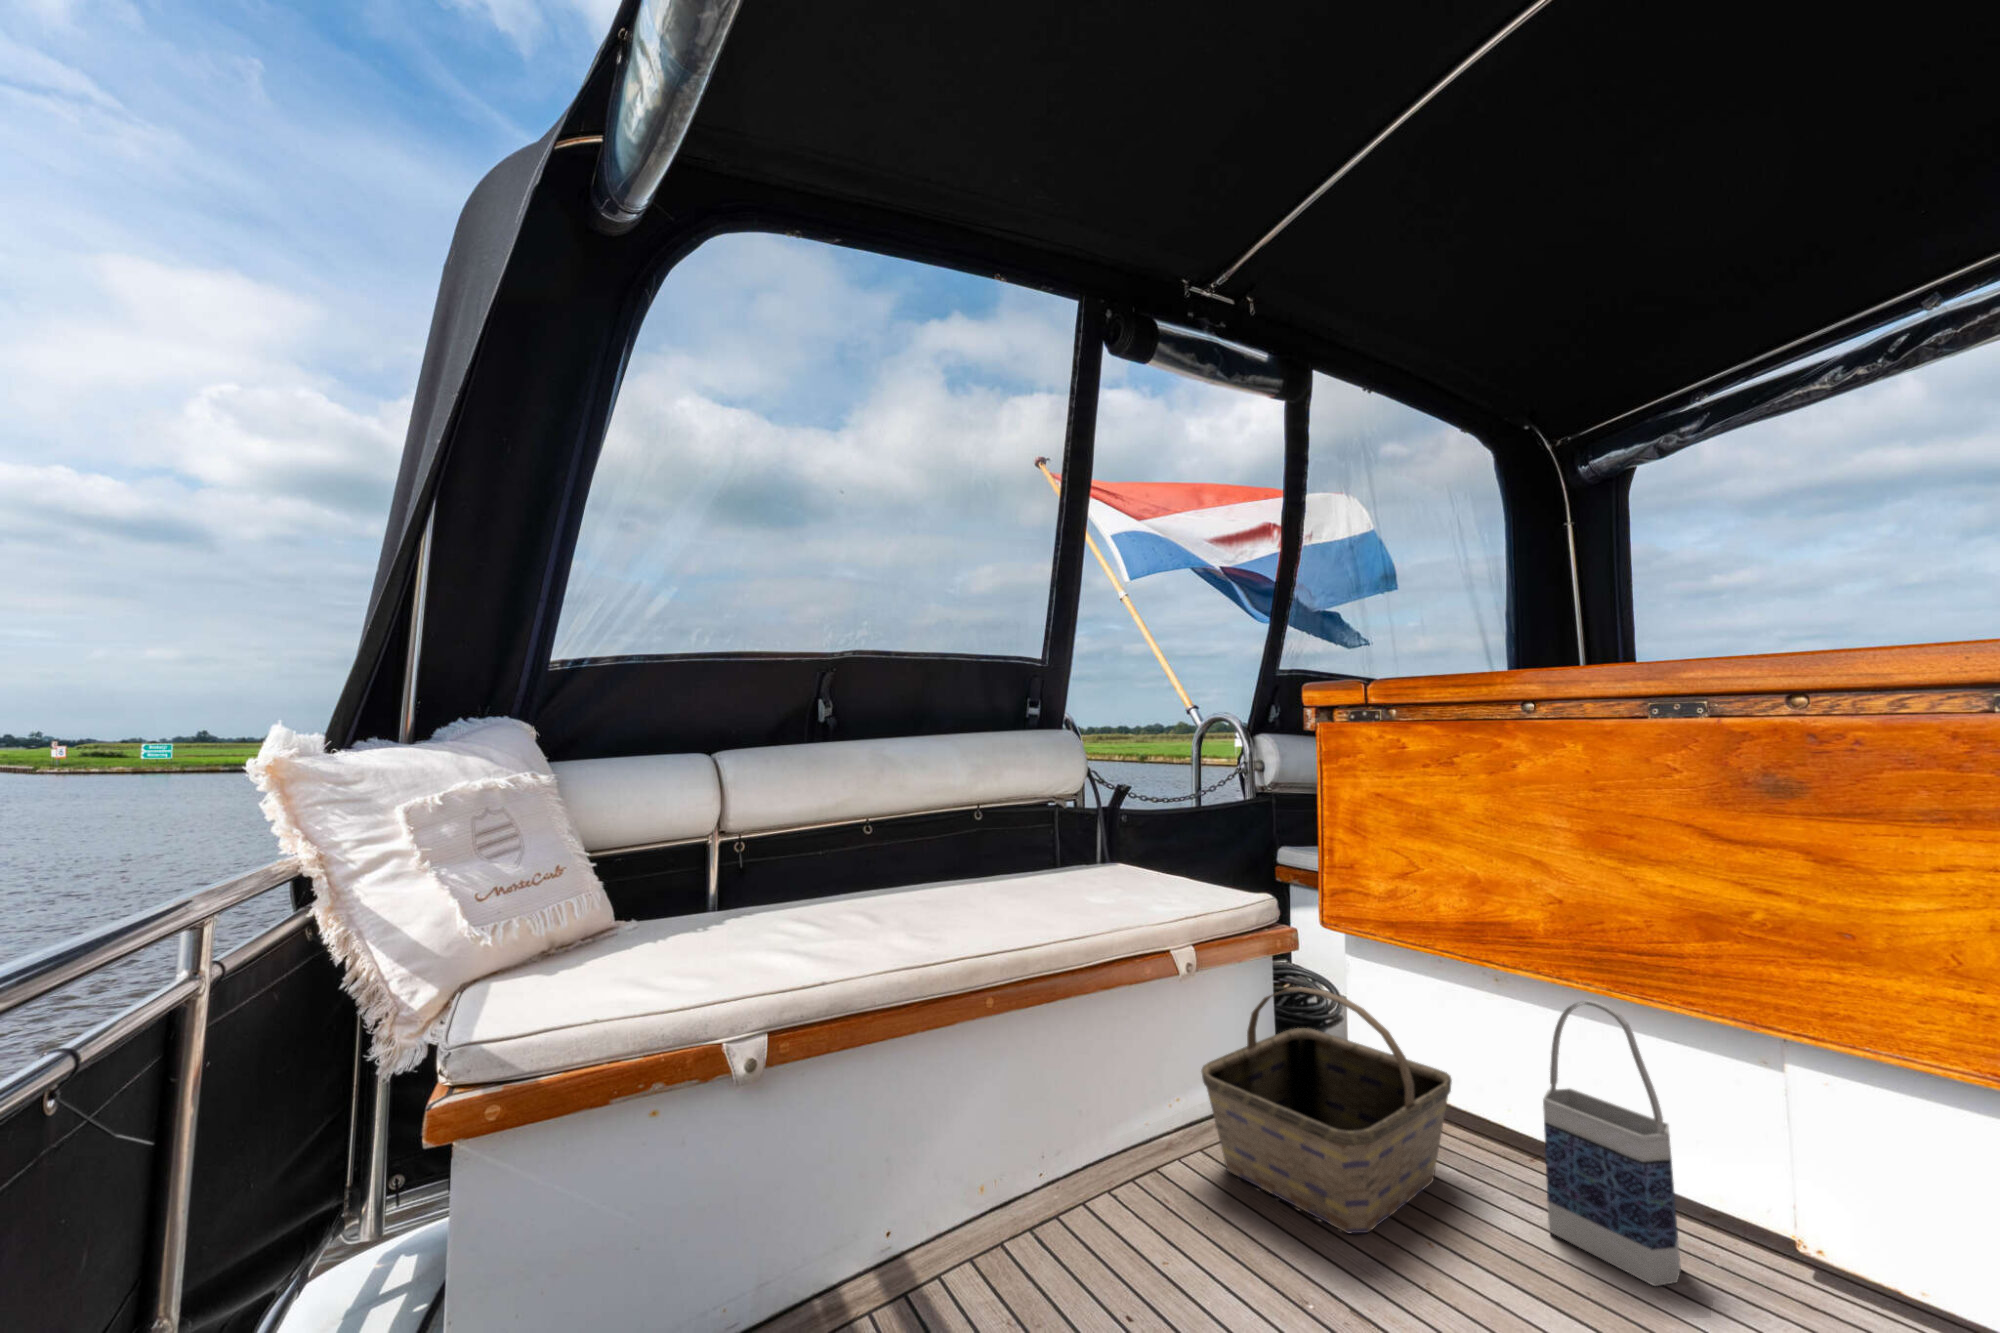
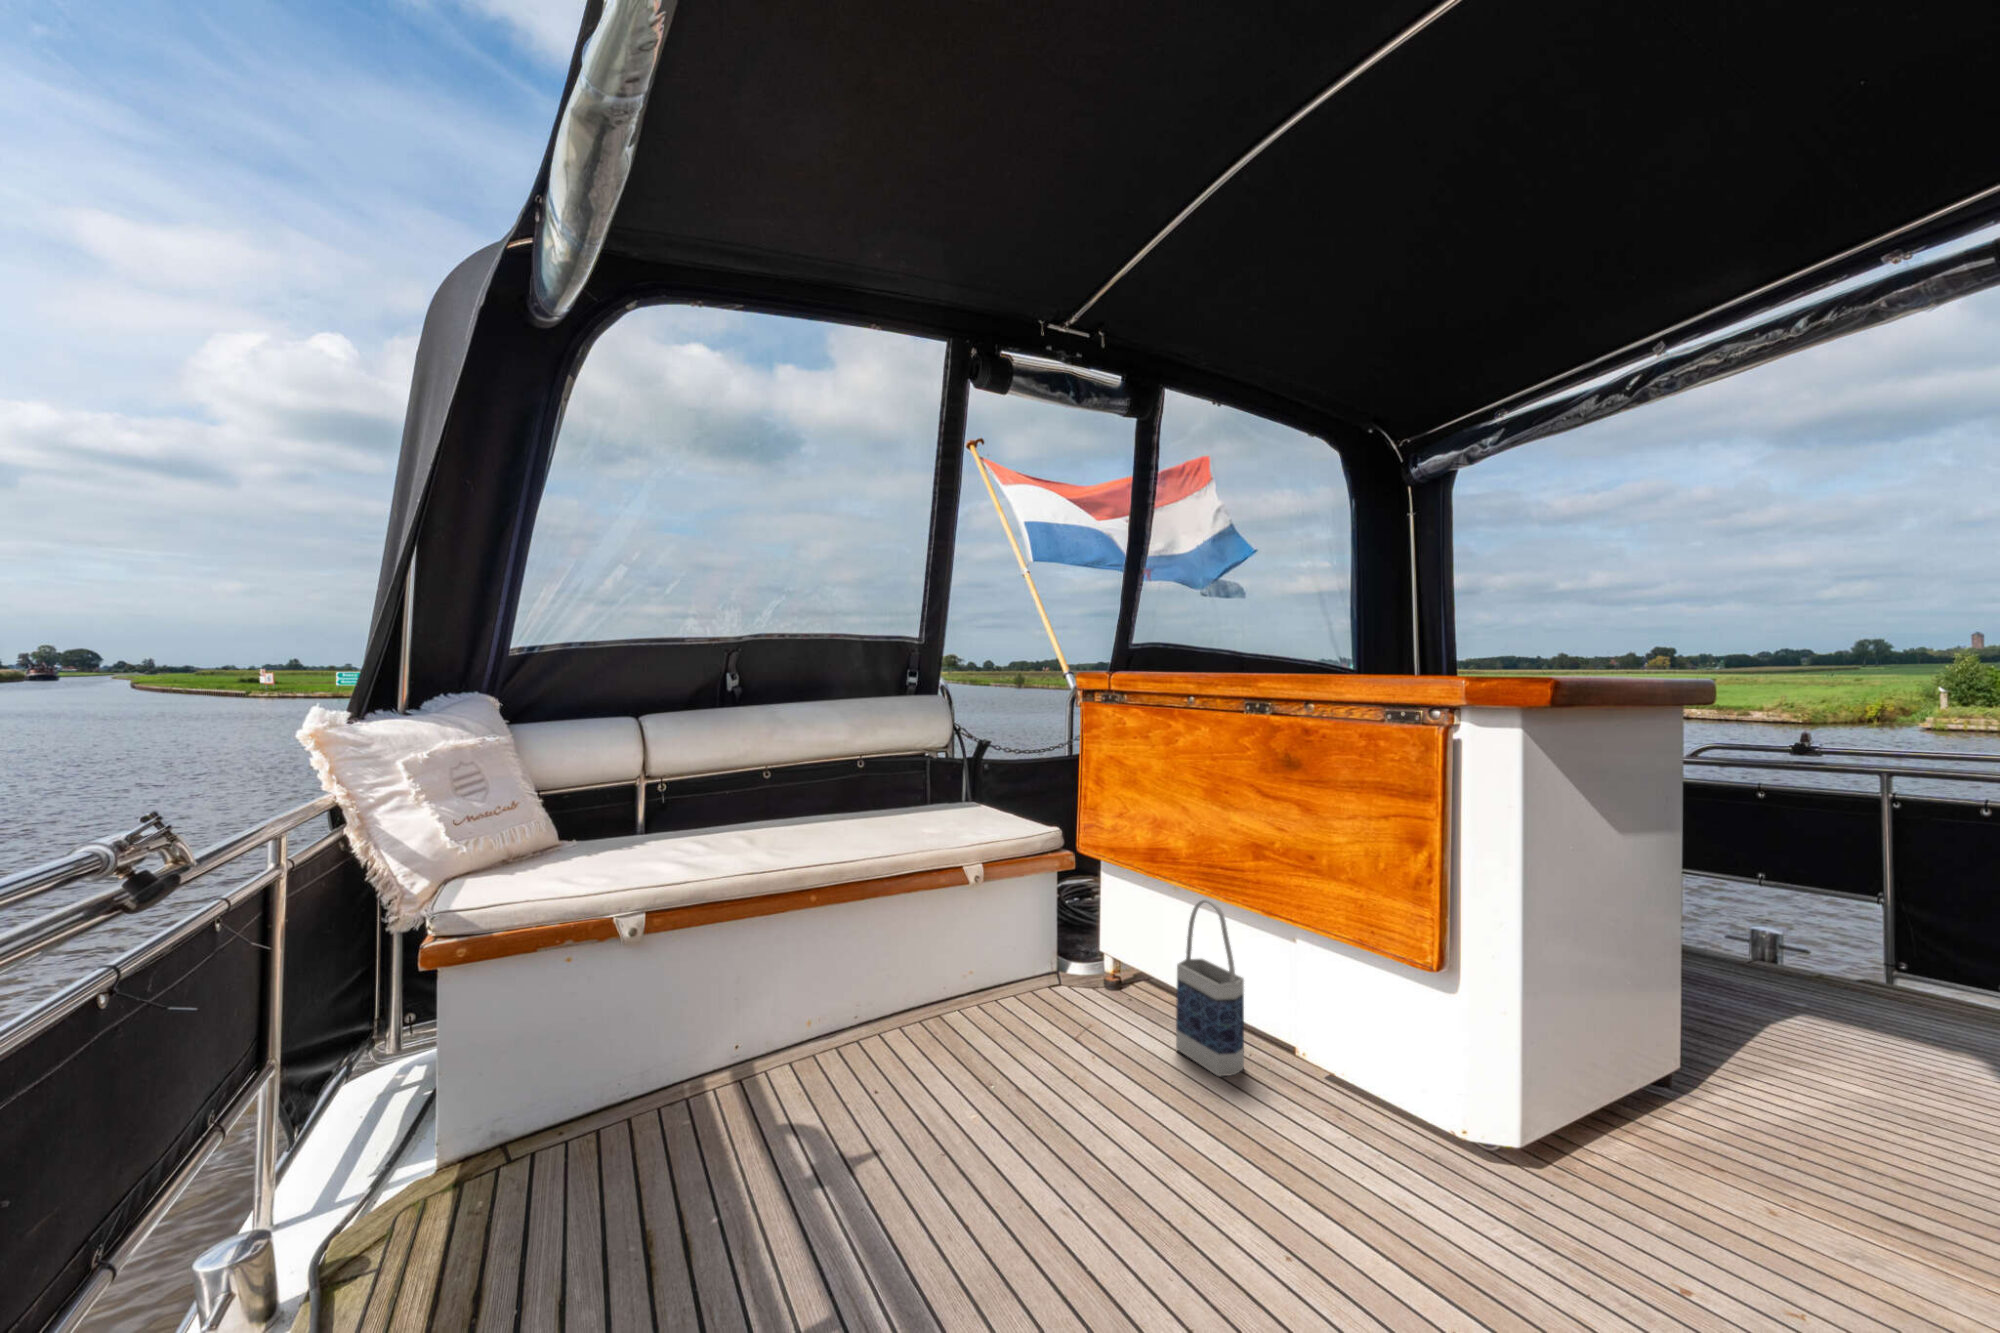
basket: present [1201,987,1452,1233] -> none [971,892,1143,1050]

